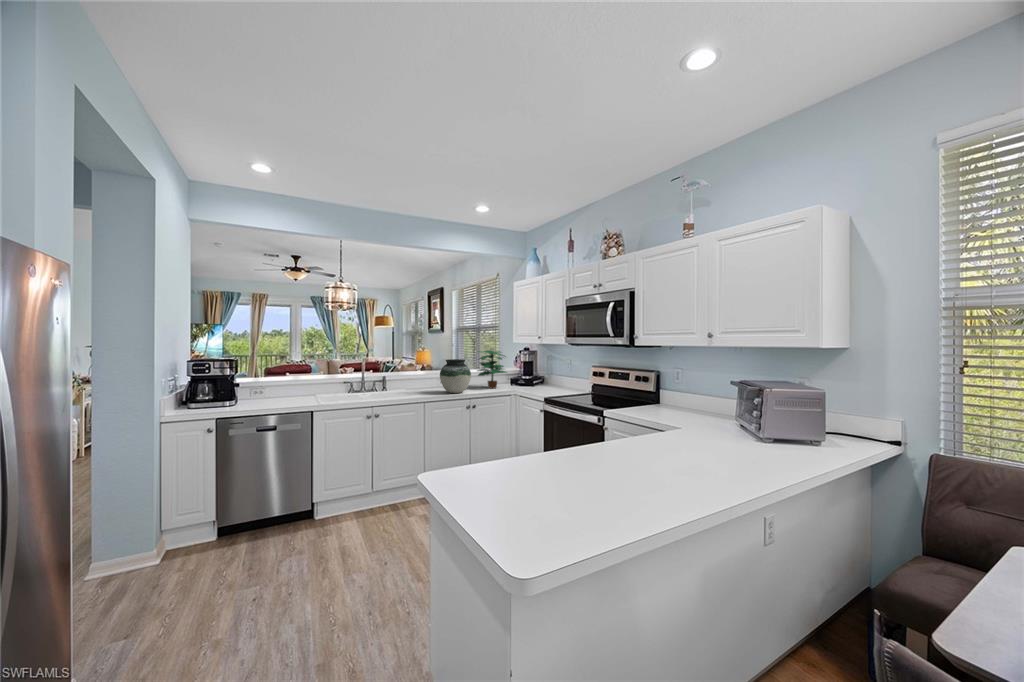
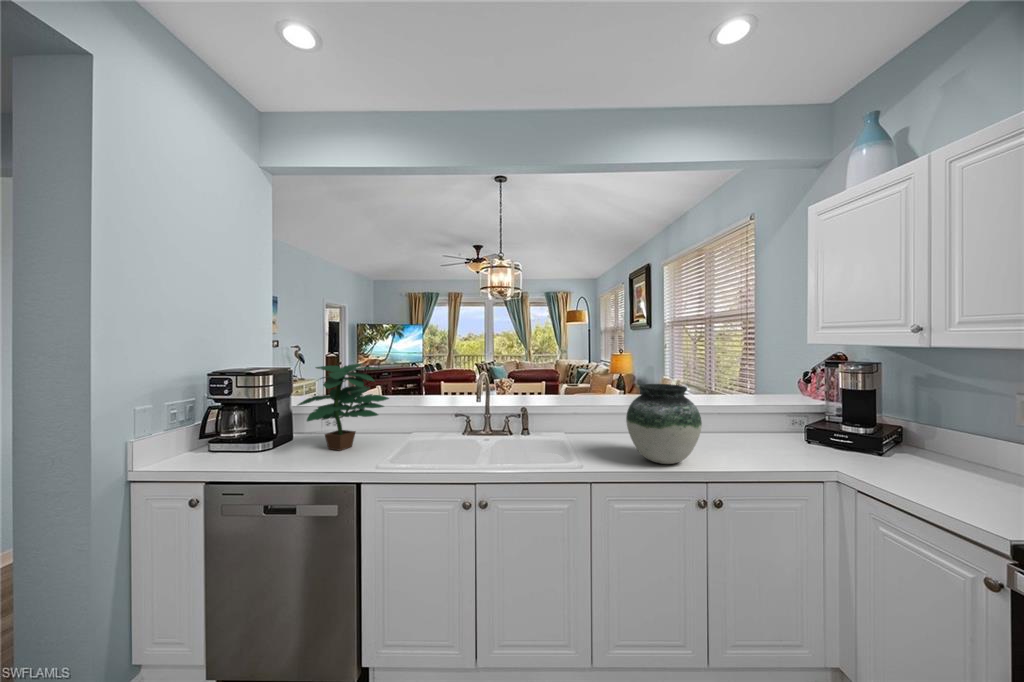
potted plant: present [478,350,507,388] -> present [298,363,389,451]

